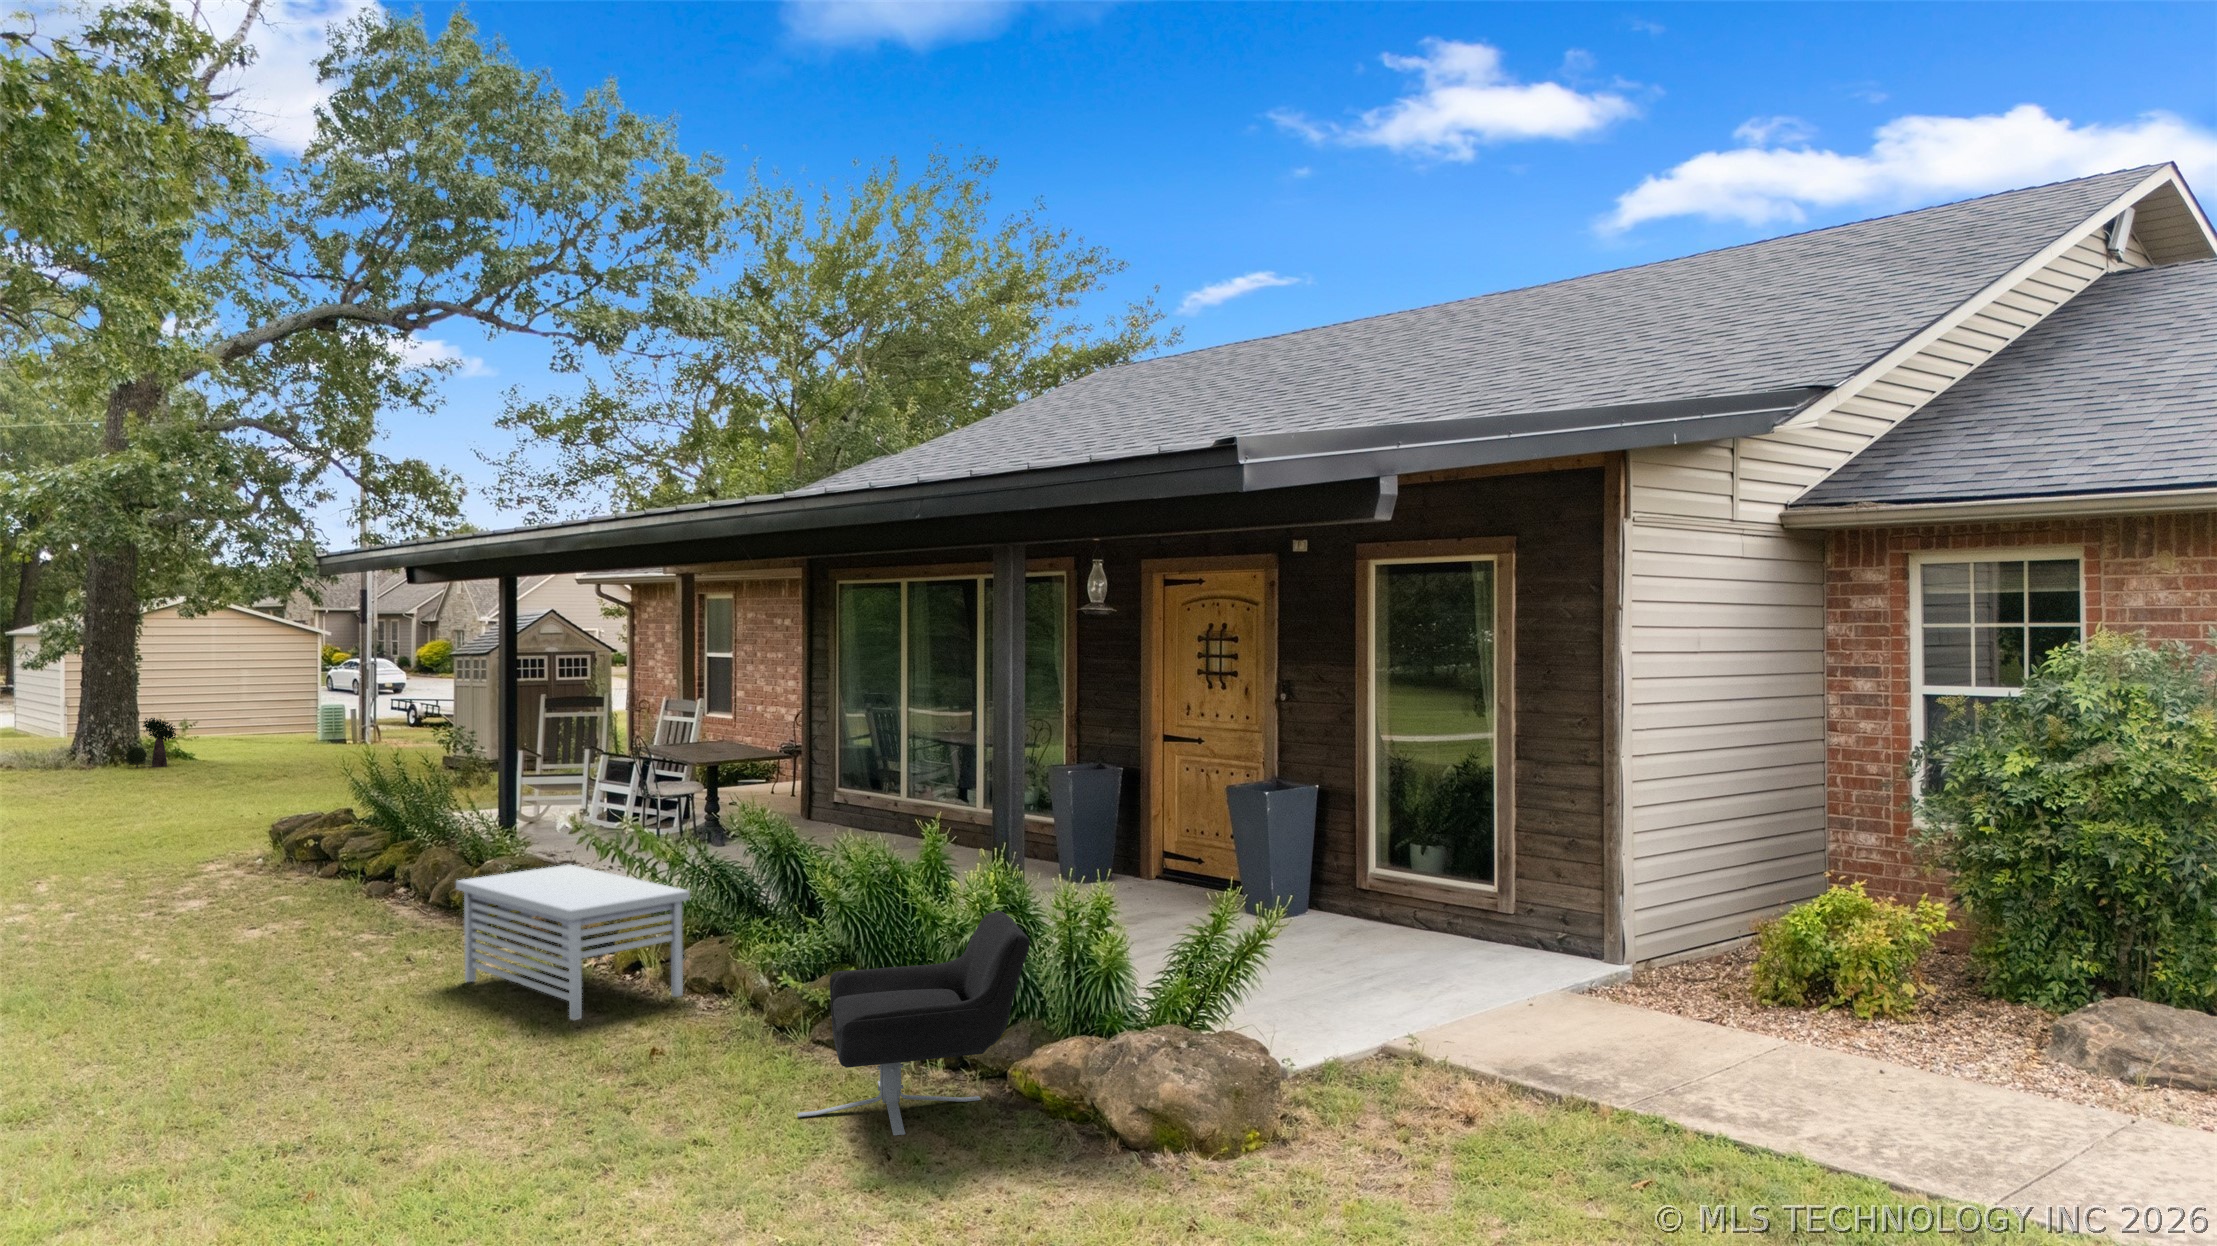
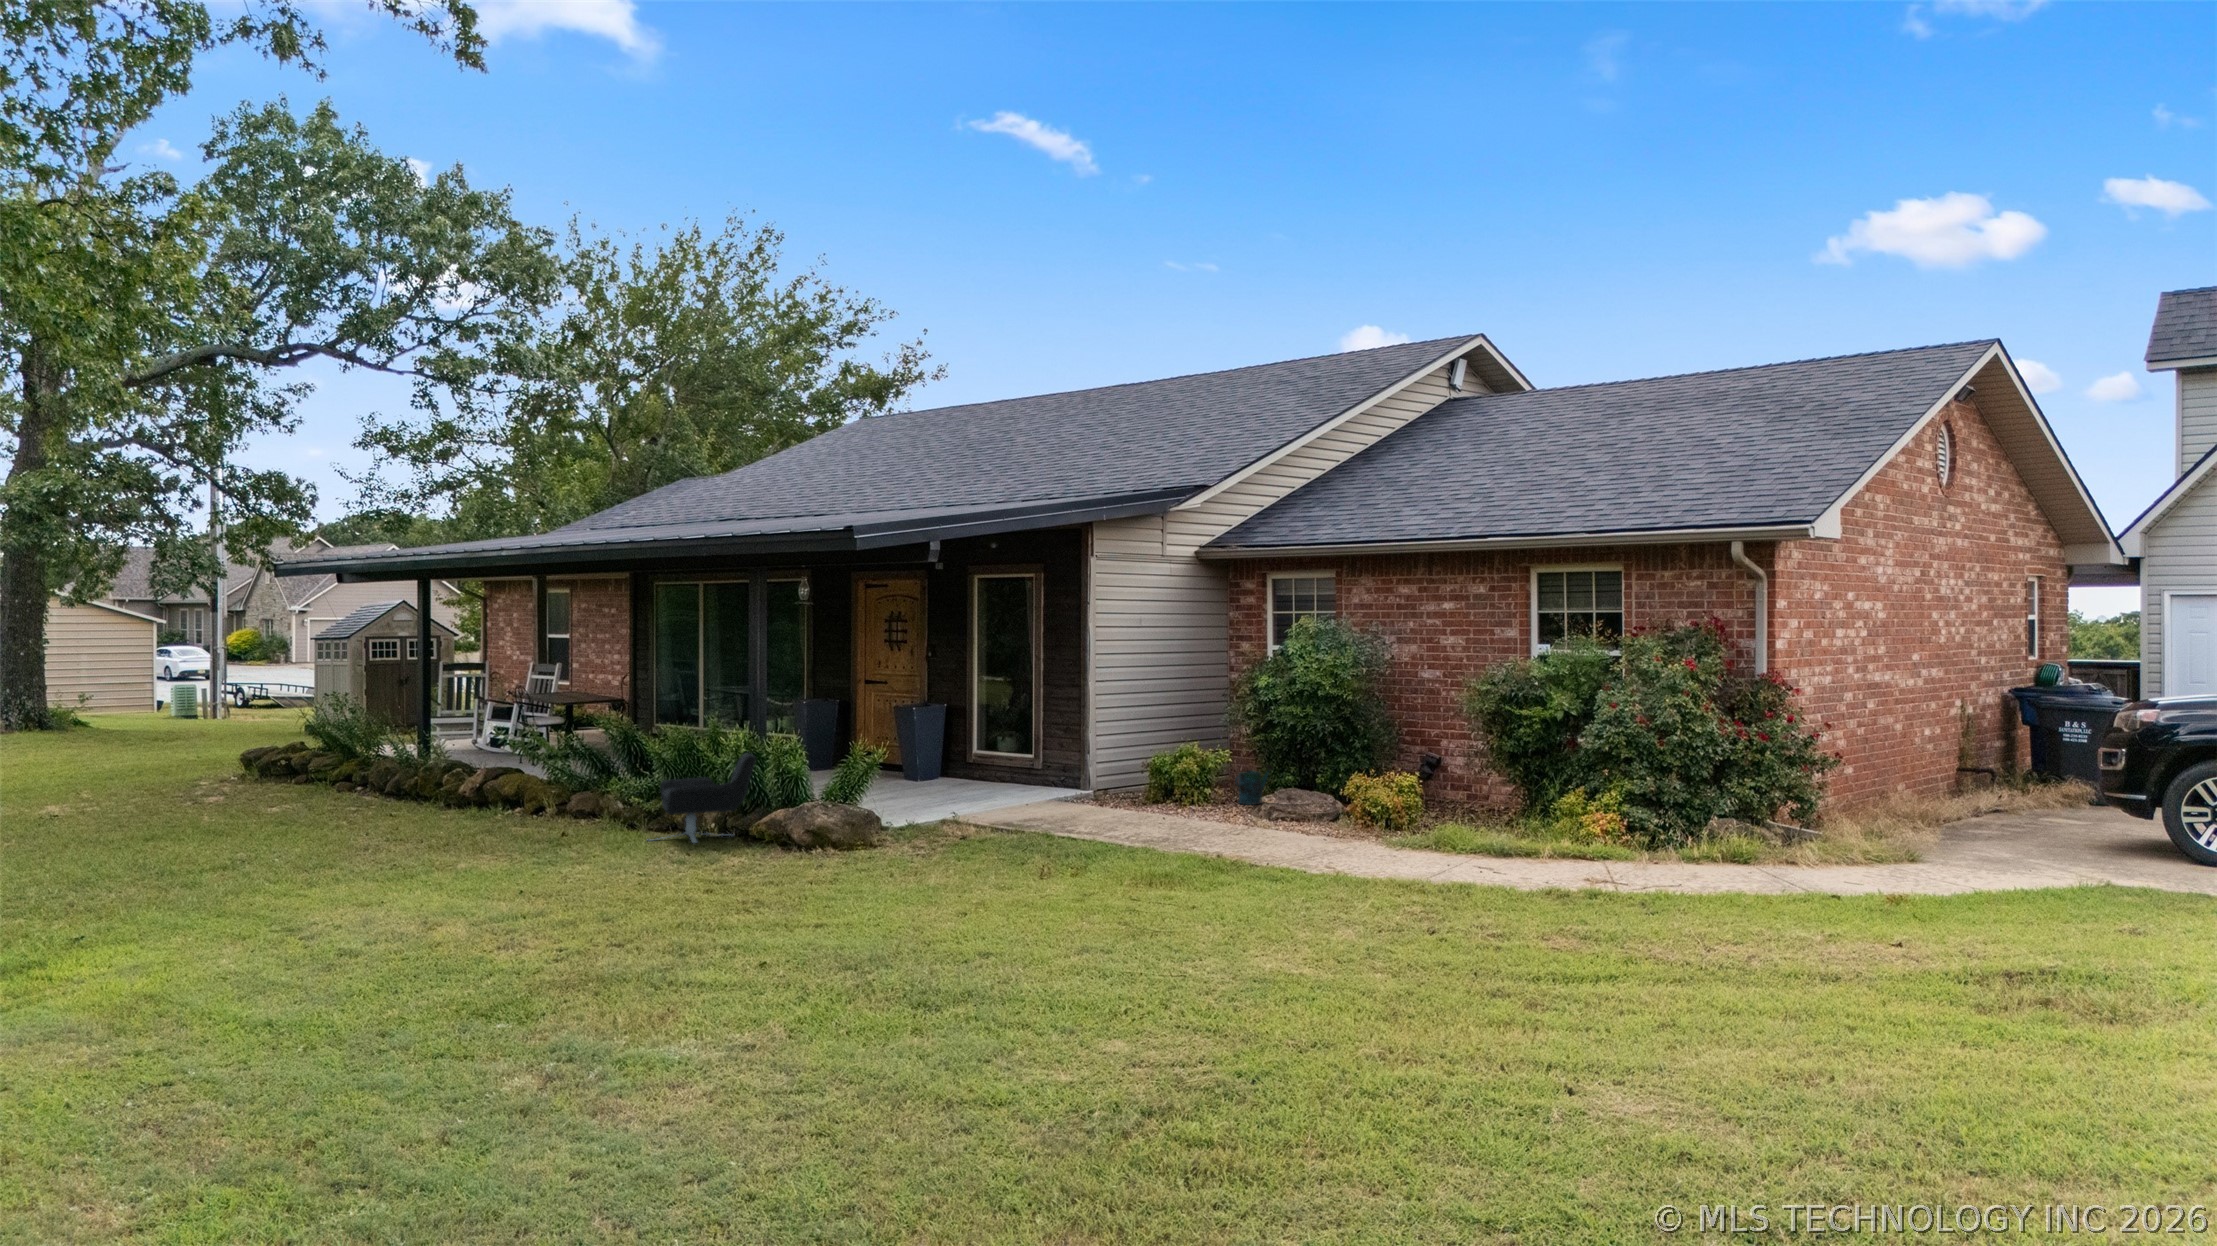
potted plant: present [126,718,176,768] -> none [24,692,67,734]
storage bench: present [456,865,690,1020] -> none [438,752,577,823]
watering can: none [1966,929,2030,1017] -> present [1235,765,1273,805]

